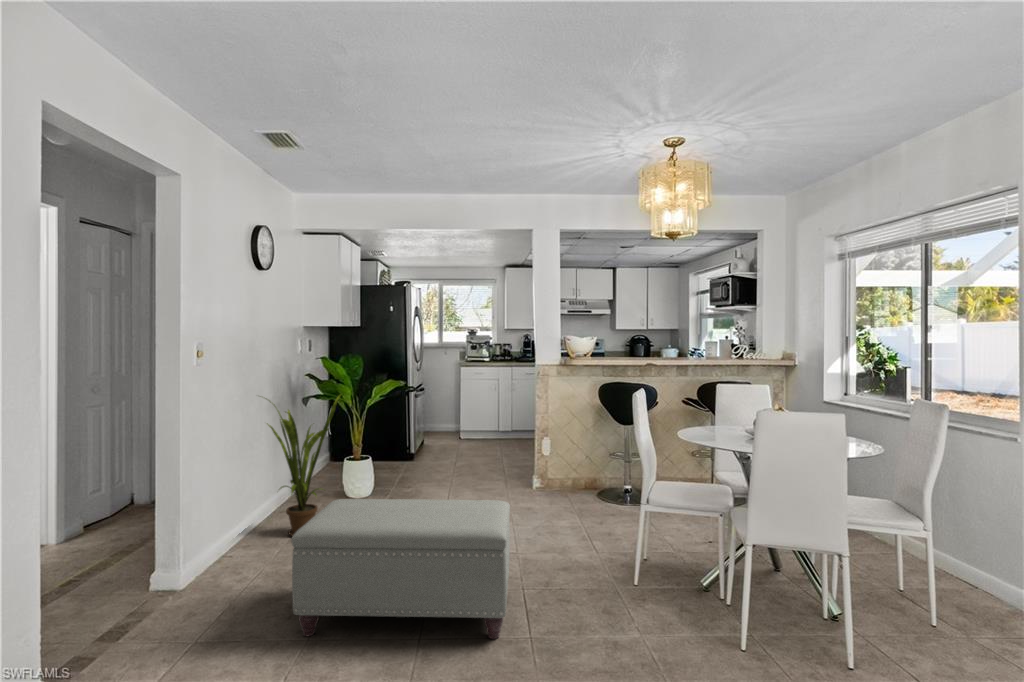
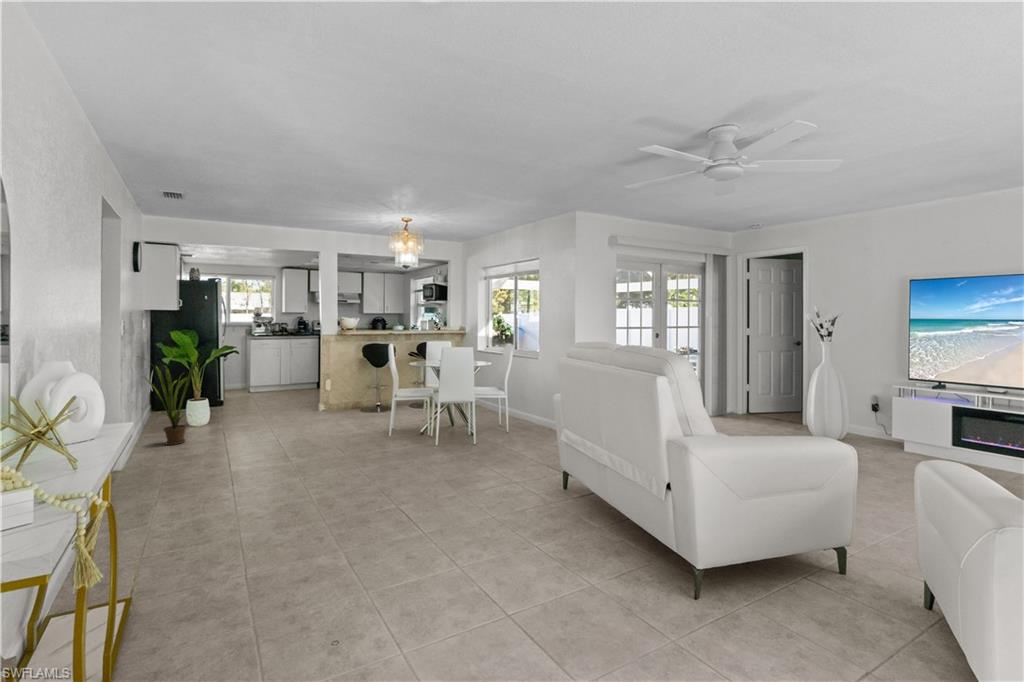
ottoman: present [291,499,510,639] -> none [219,401,336,471]

